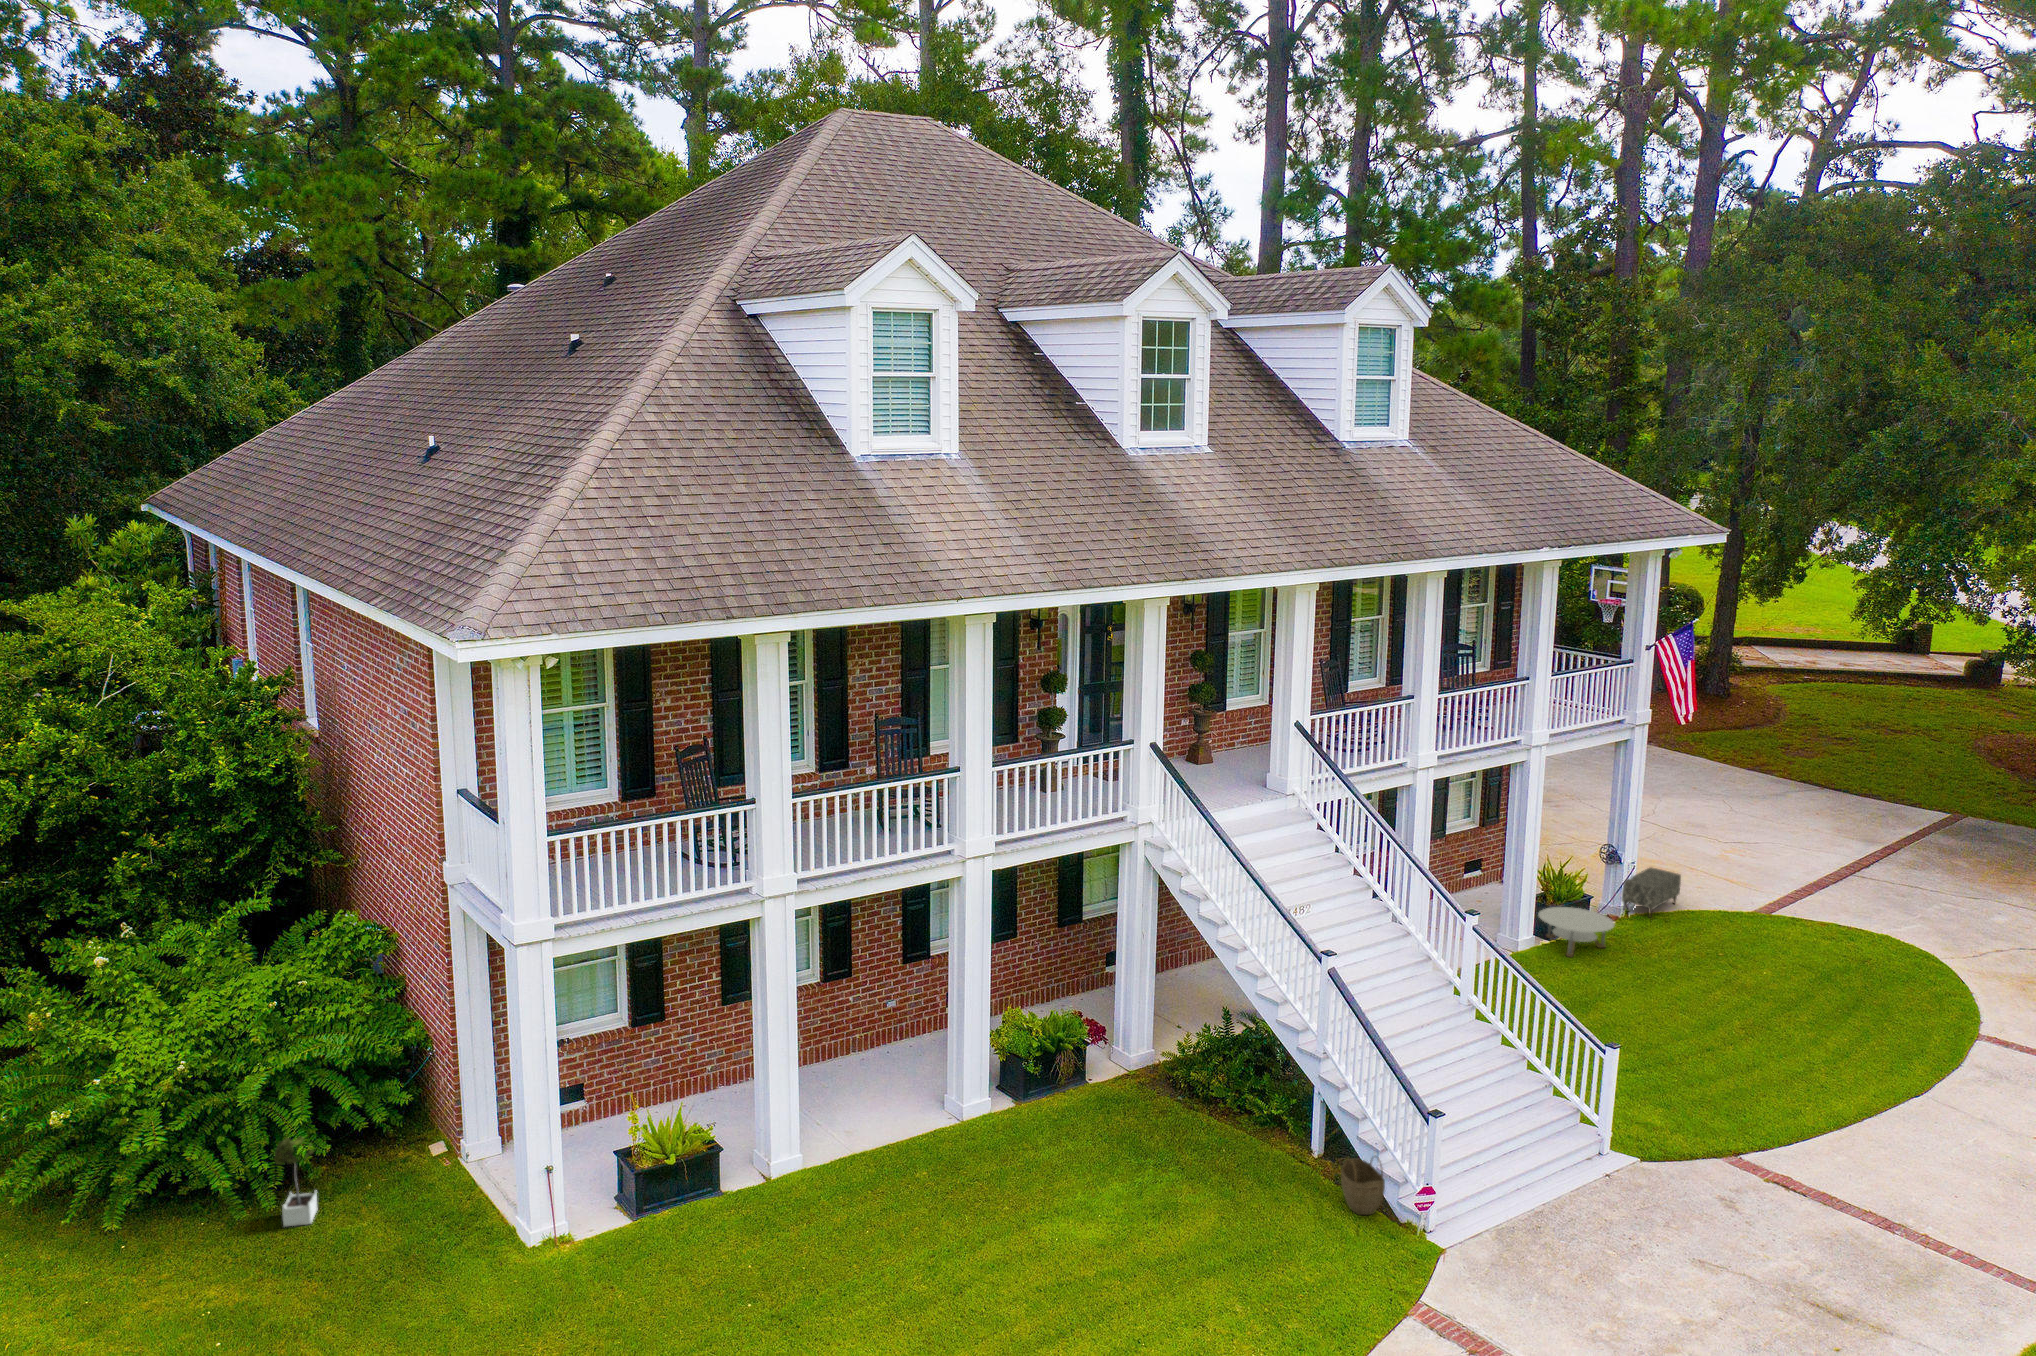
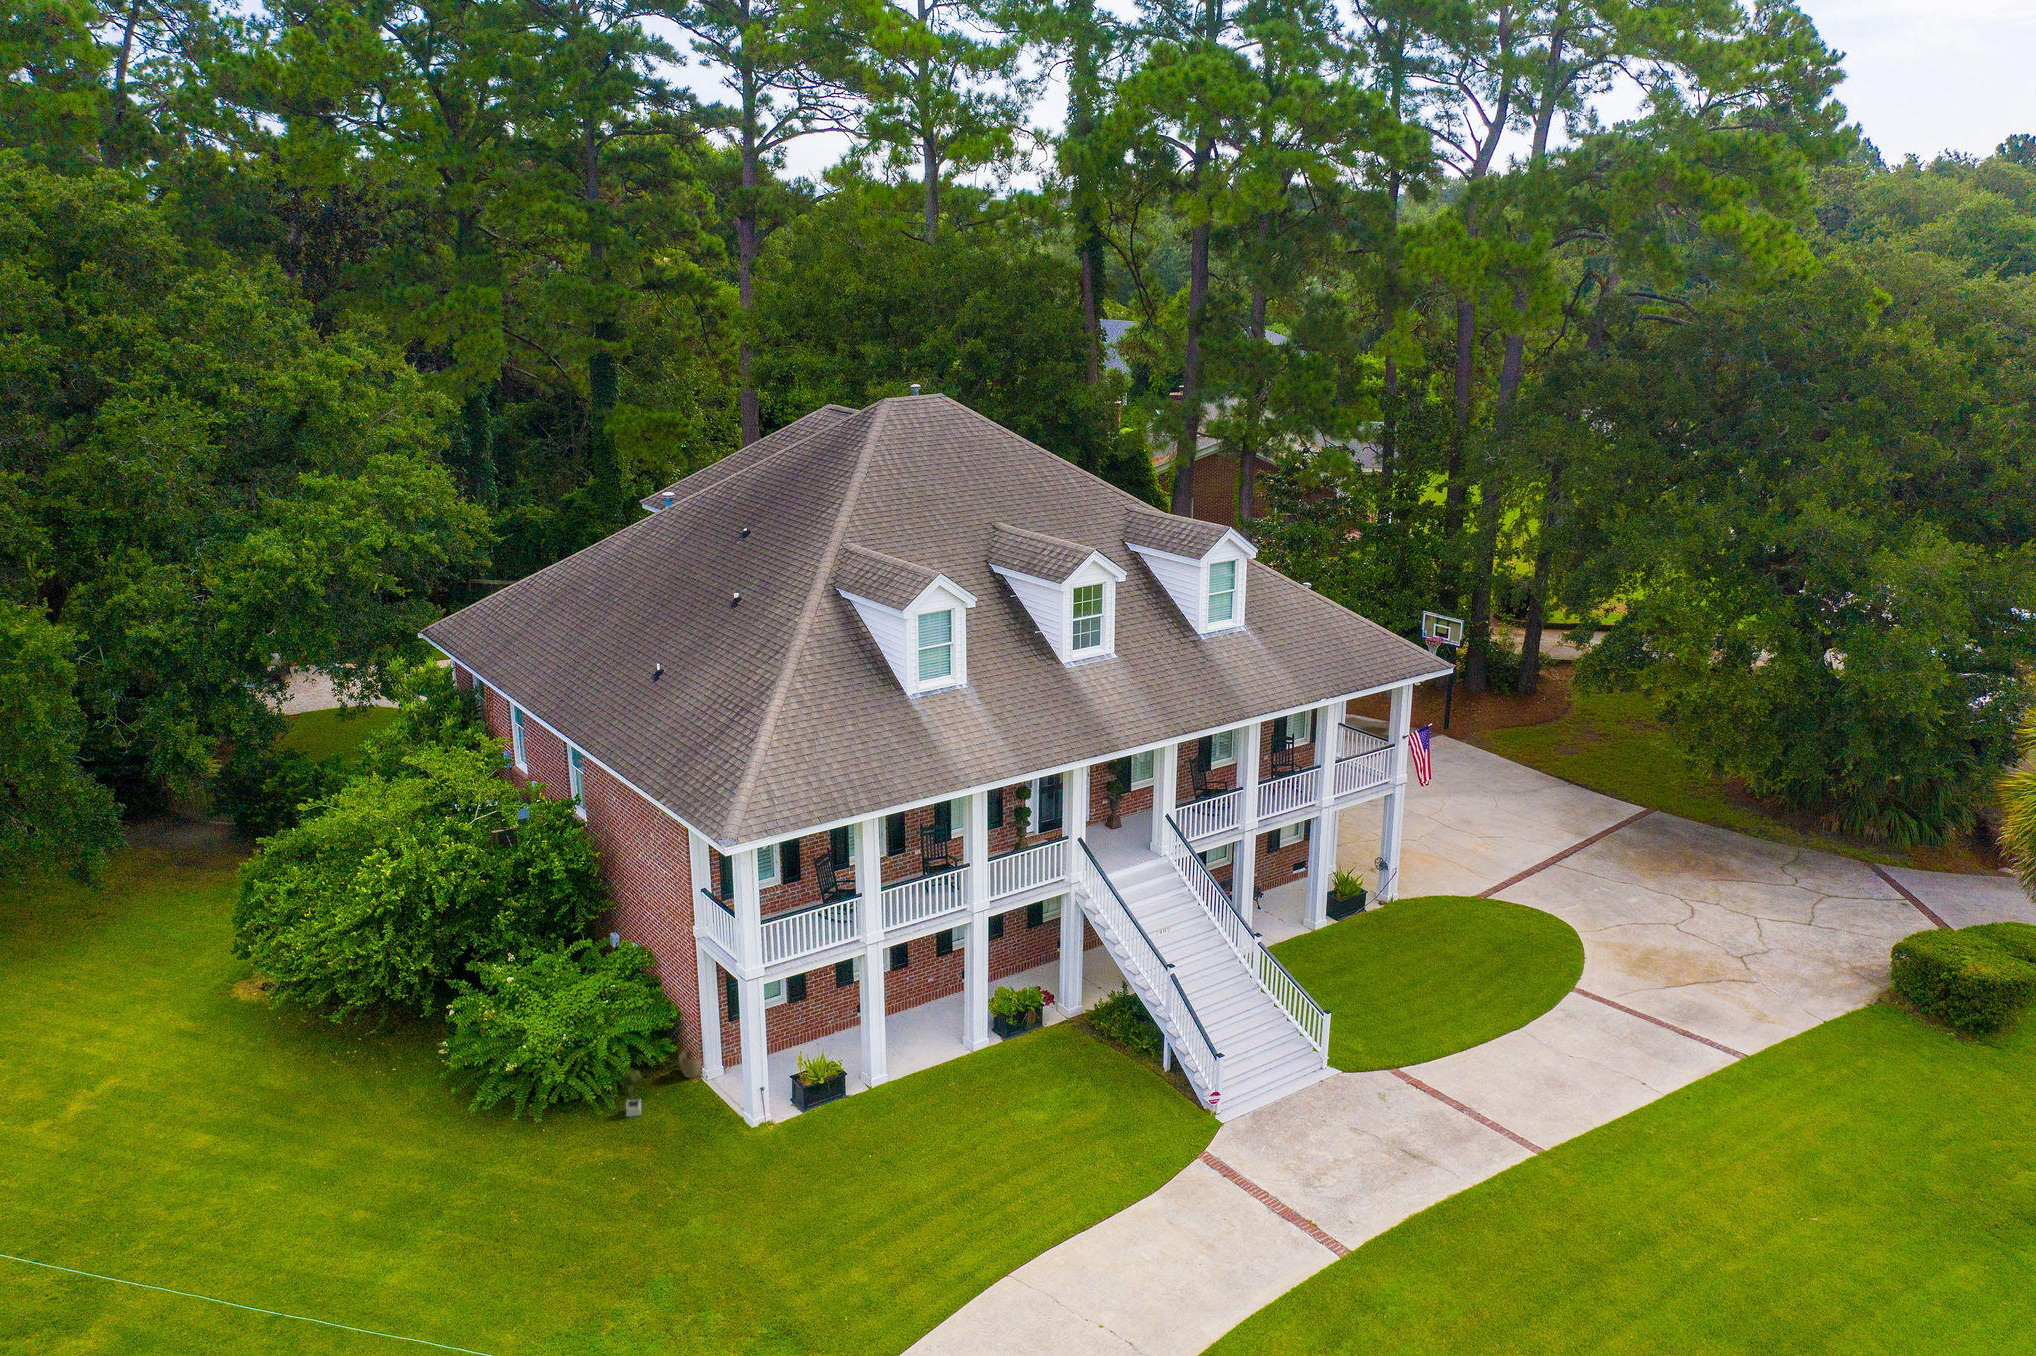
bench: present [1622,868,1681,918] -> none [1387,873,1427,908]
round table: present [1538,907,1614,957] -> none [1327,905,1372,939]
woven basket: present [1341,1158,1385,1215] -> present [679,1051,701,1079]

